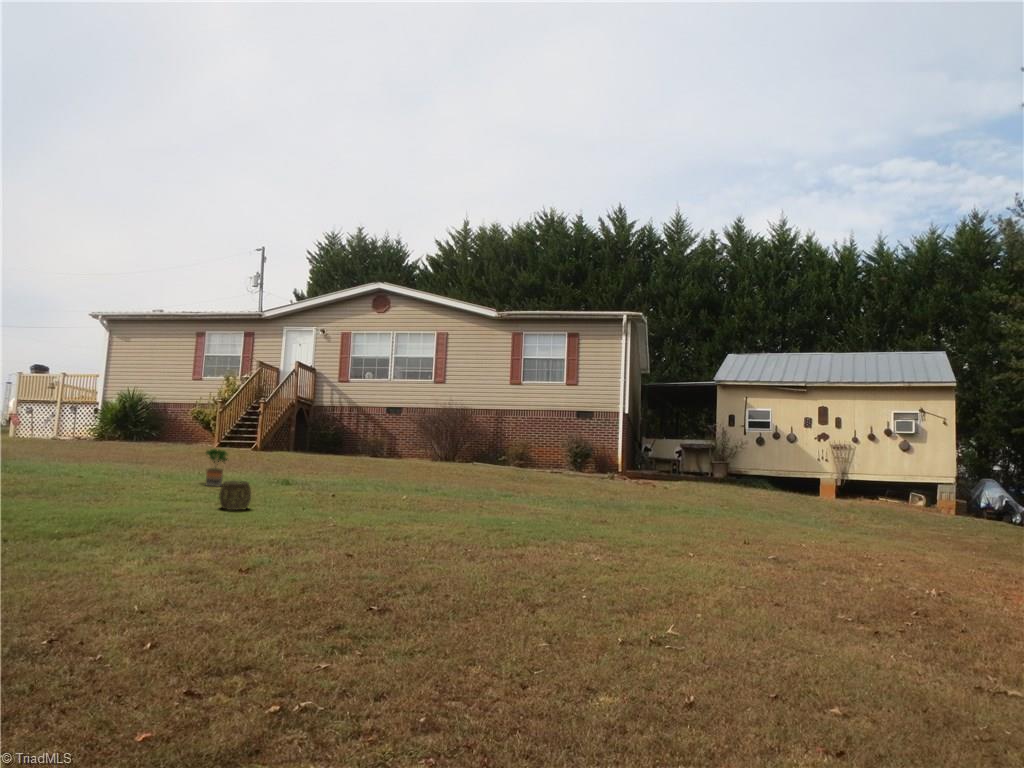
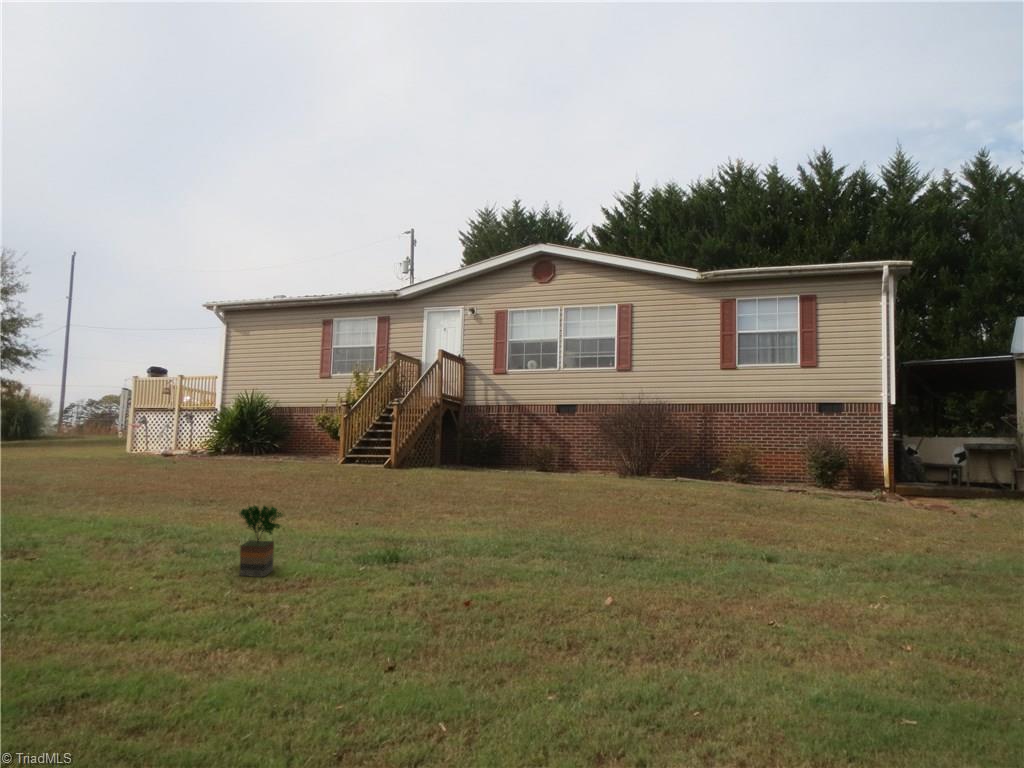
woven basket: present [219,481,251,510] -> none [193,610,271,691]

